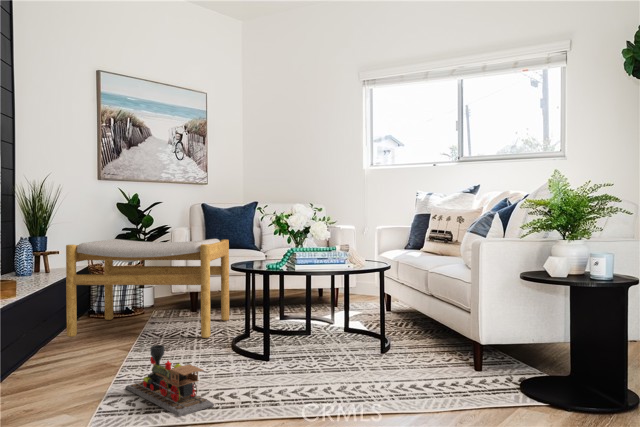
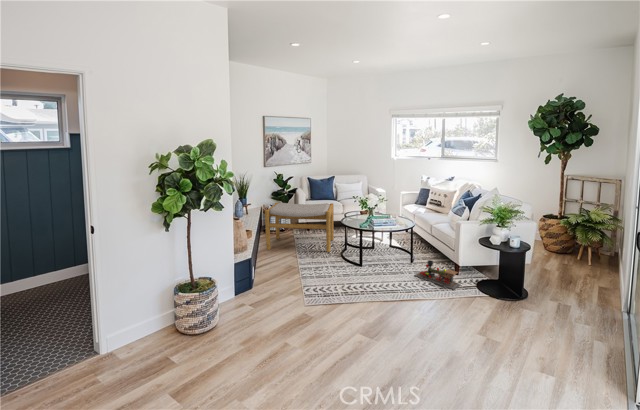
toy train: present [126,345,214,416] -> present [414,260,460,290]

